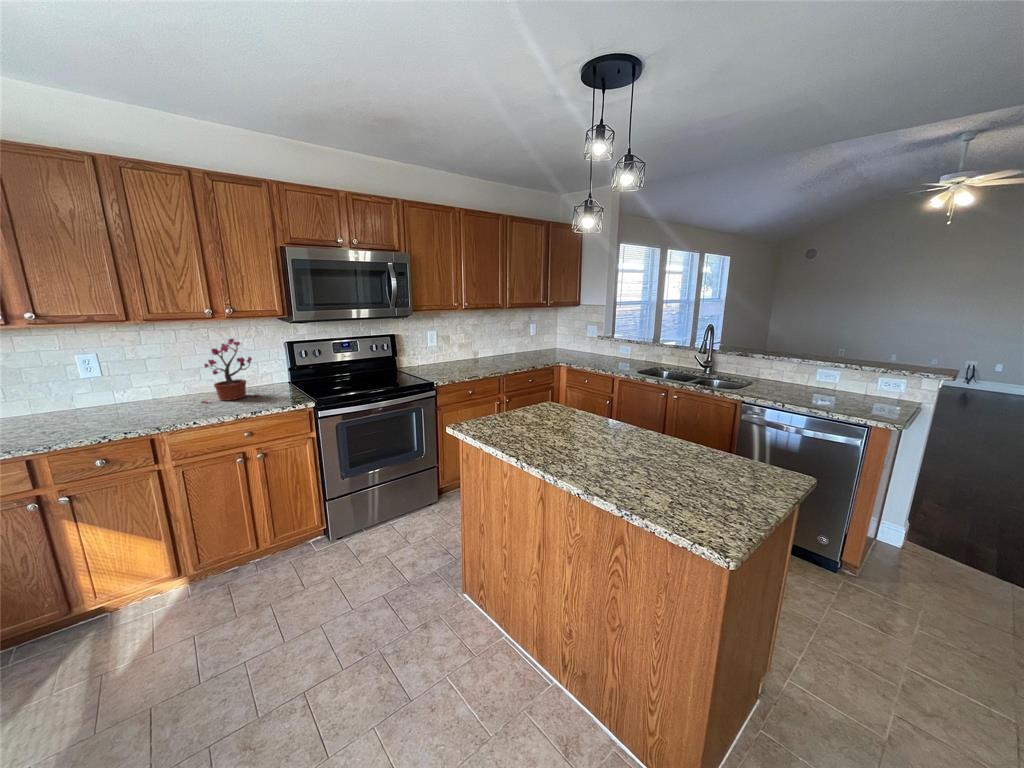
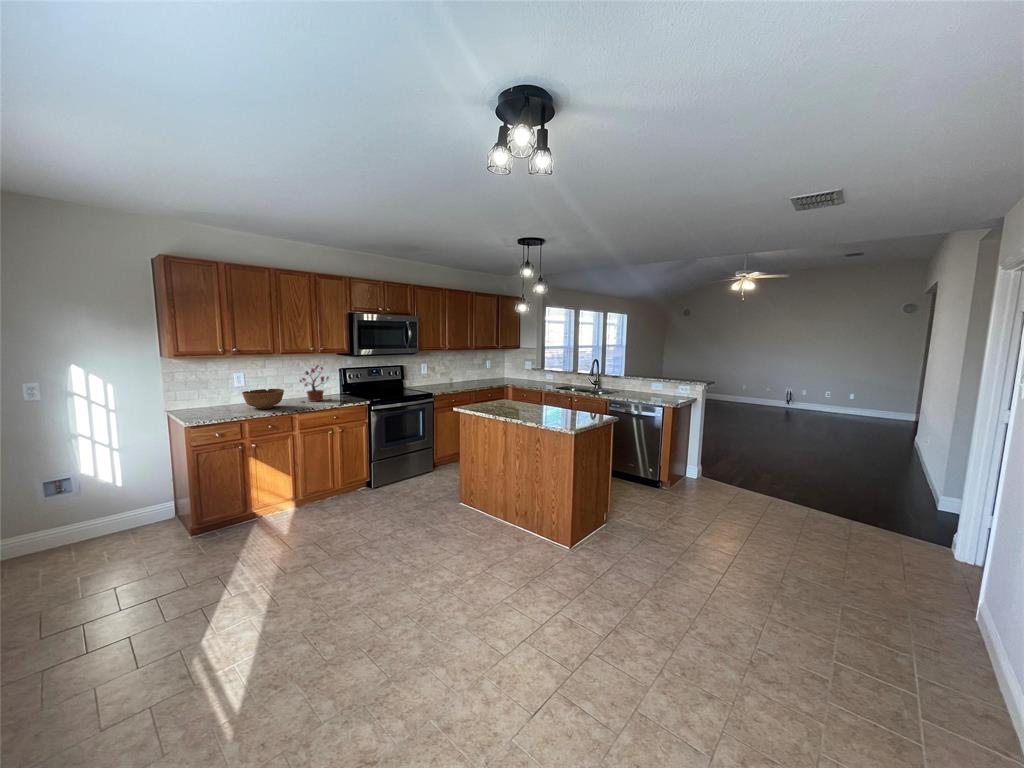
bowl: none [64,382,154,422] -> present [242,389,284,409]

